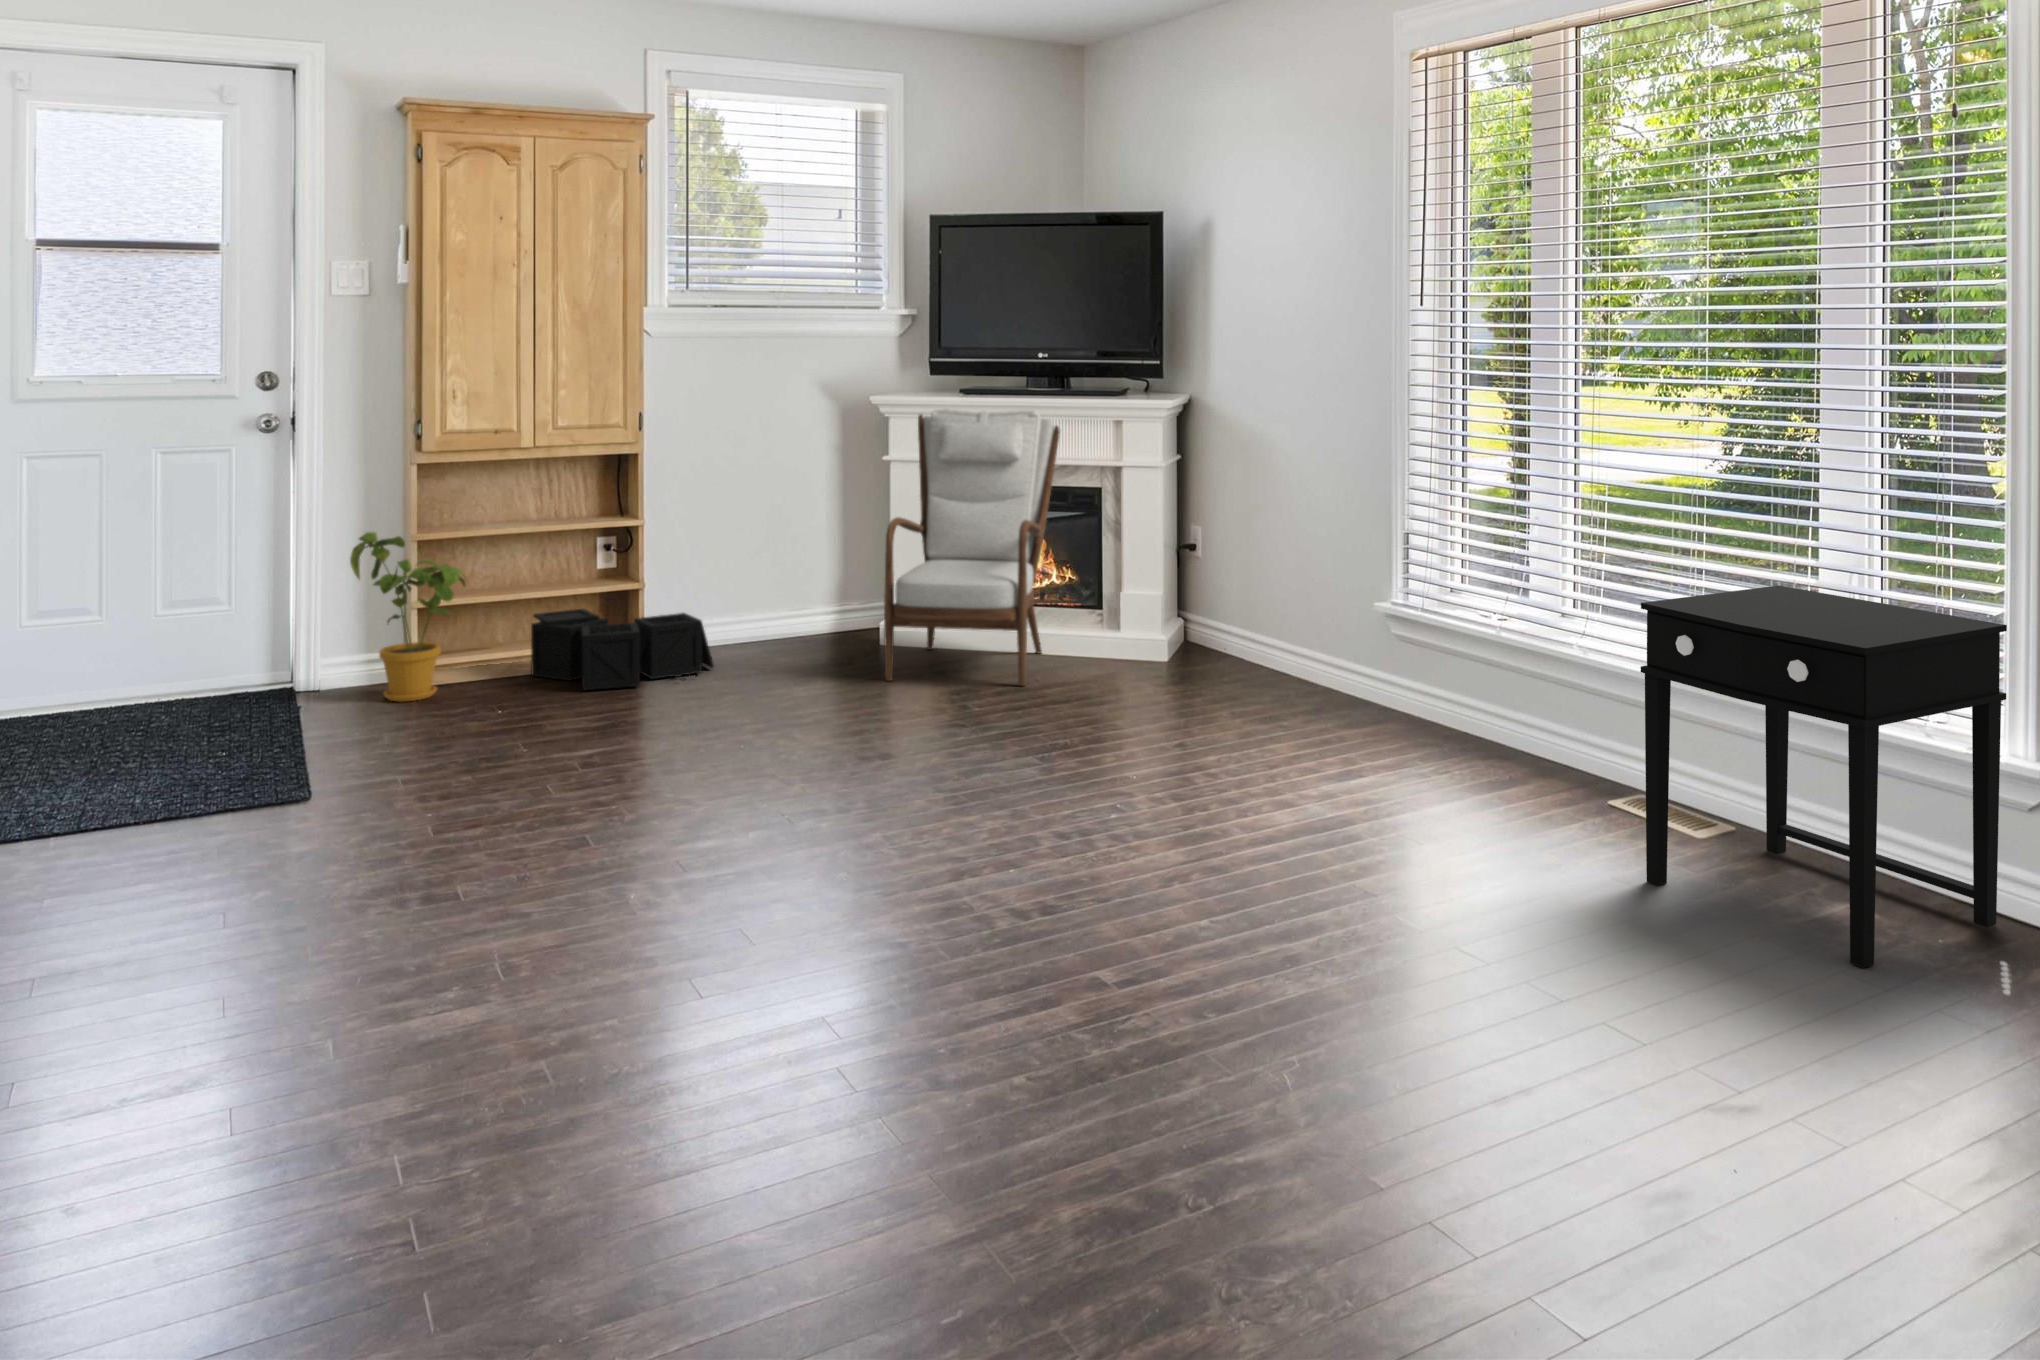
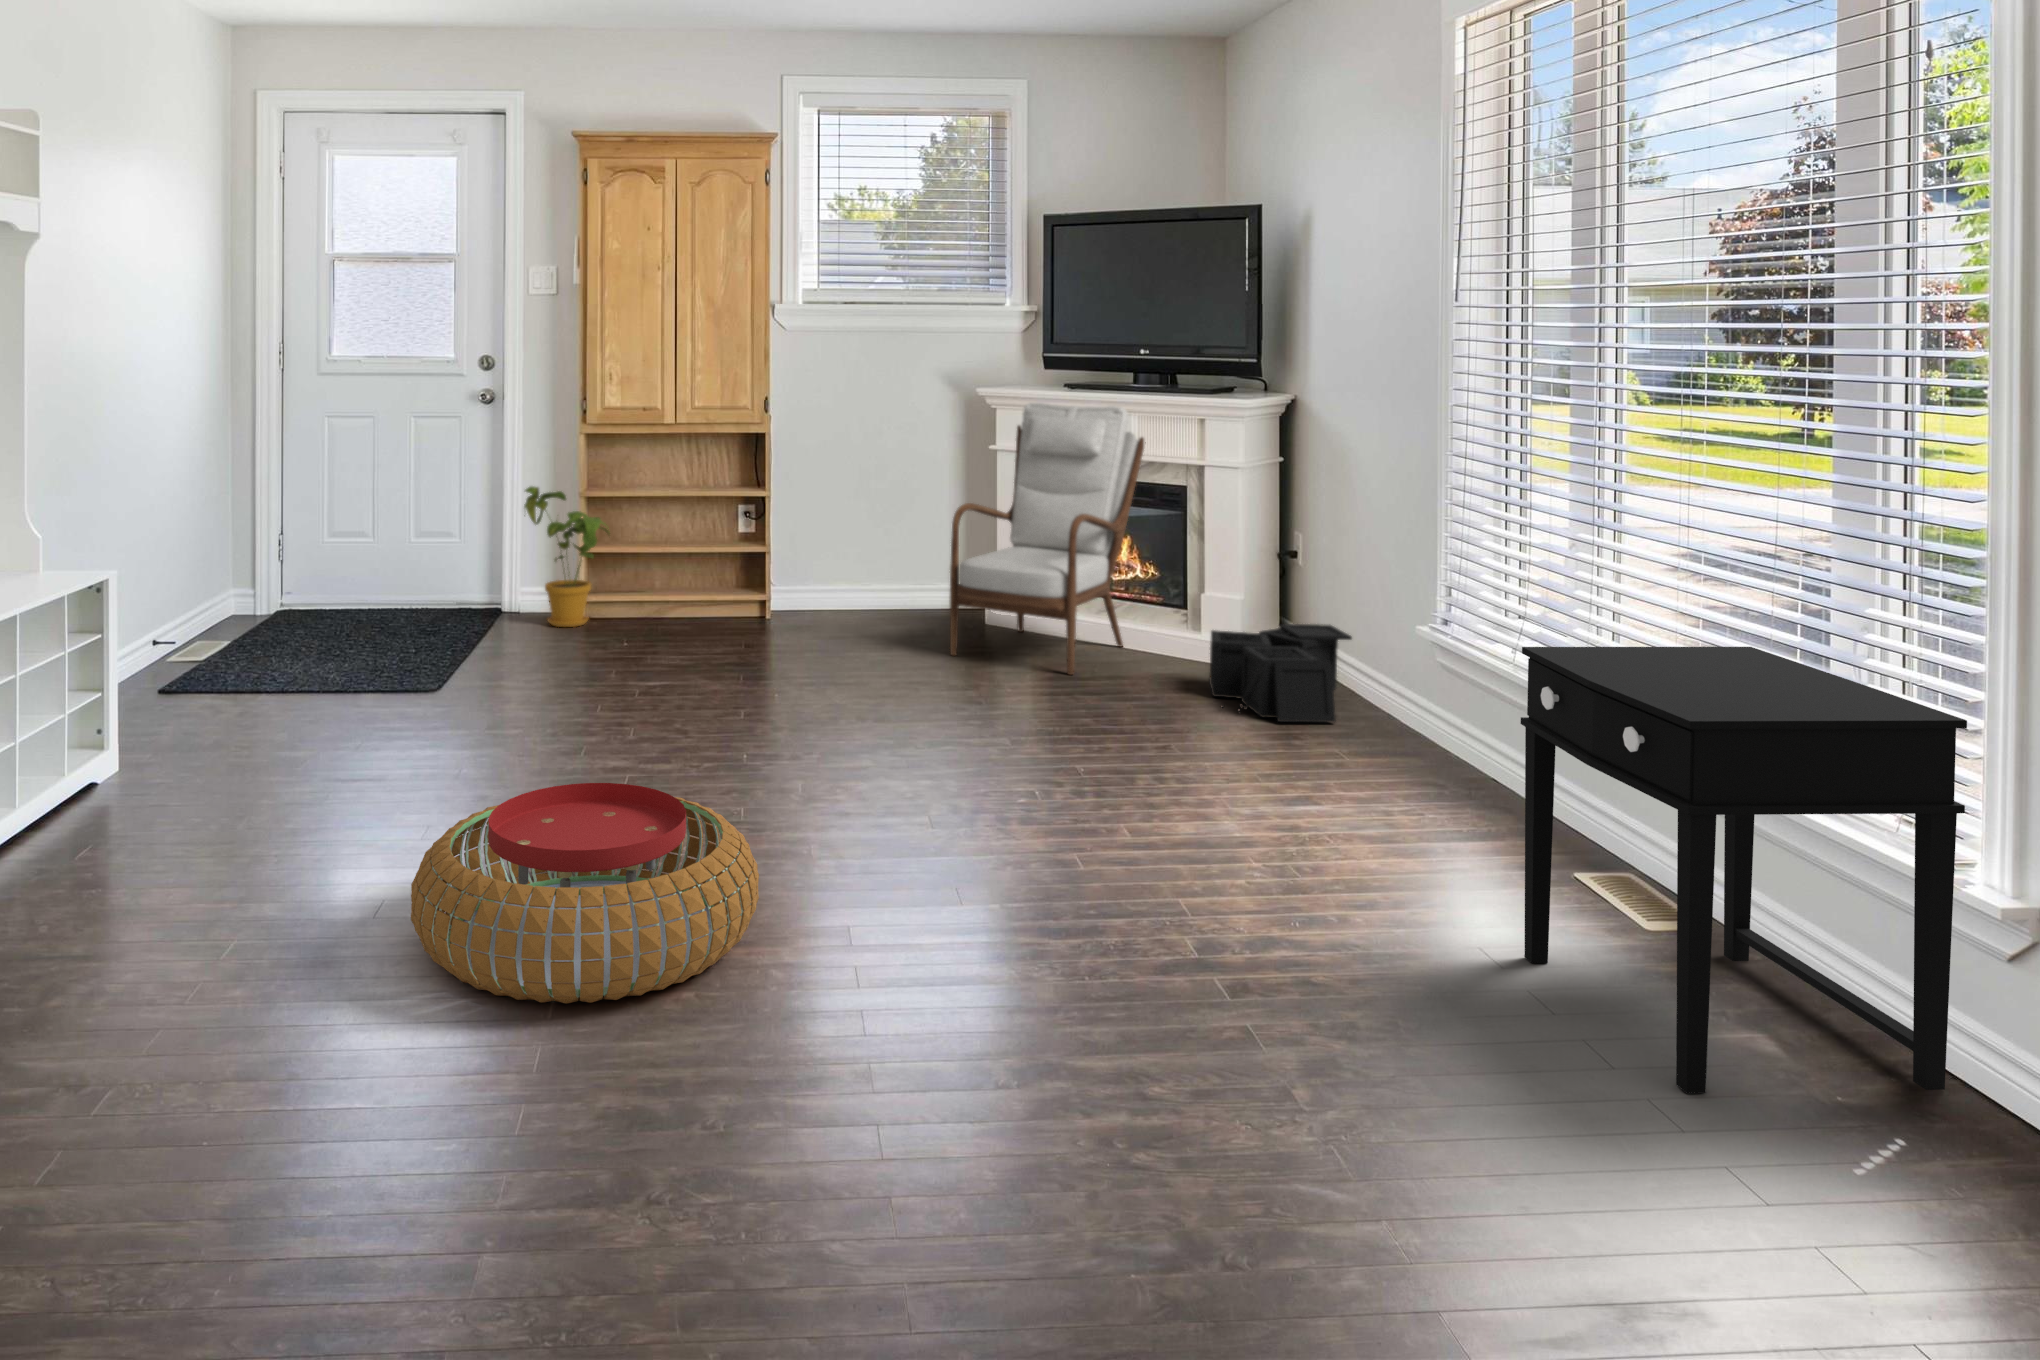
storage bin: present [531,609,714,690] -> present [1210,624,1352,722]
pouf: none [611,862,1027,1142] -> present [411,783,759,1004]

